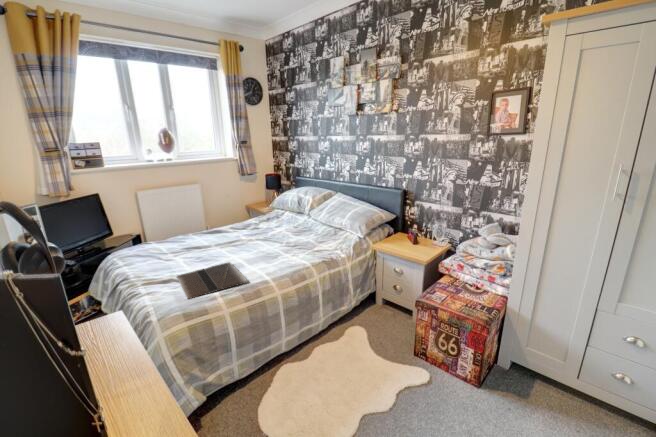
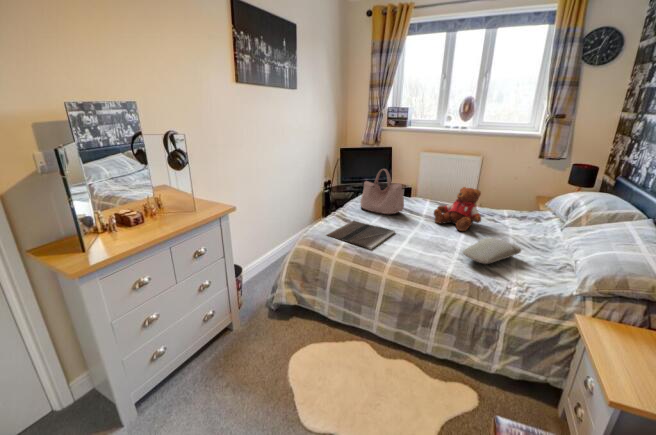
teddy bear: none [223,205,266,244] -> present [434,187,481,231]
handbag: none [142,211,200,263] -> present [360,169,404,214]
pillow: none [287,231,319,250] -> present [463,238,521,264]

